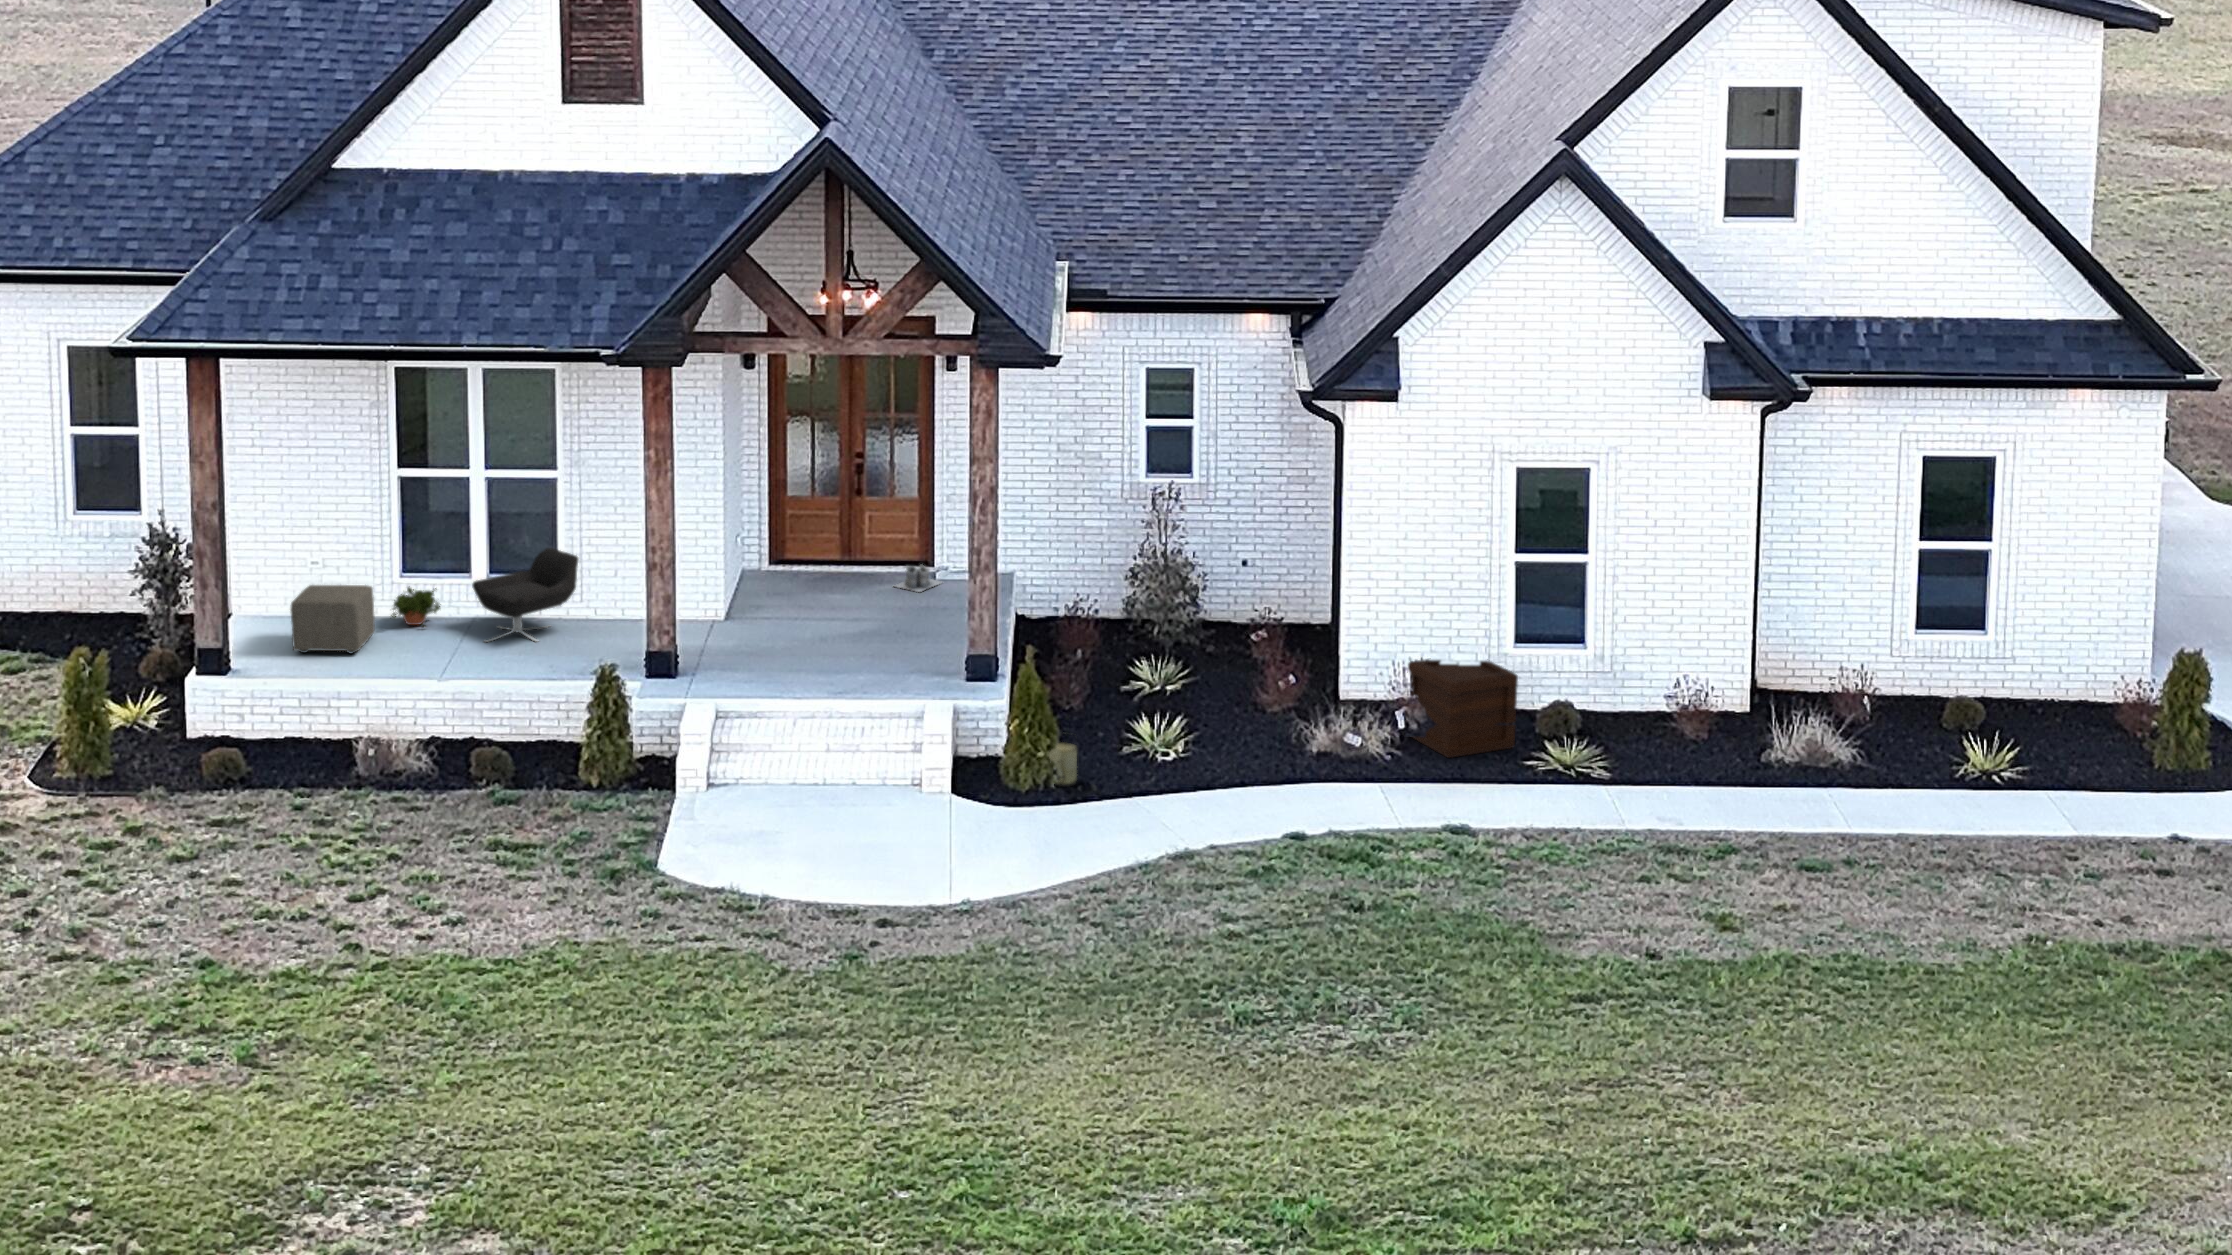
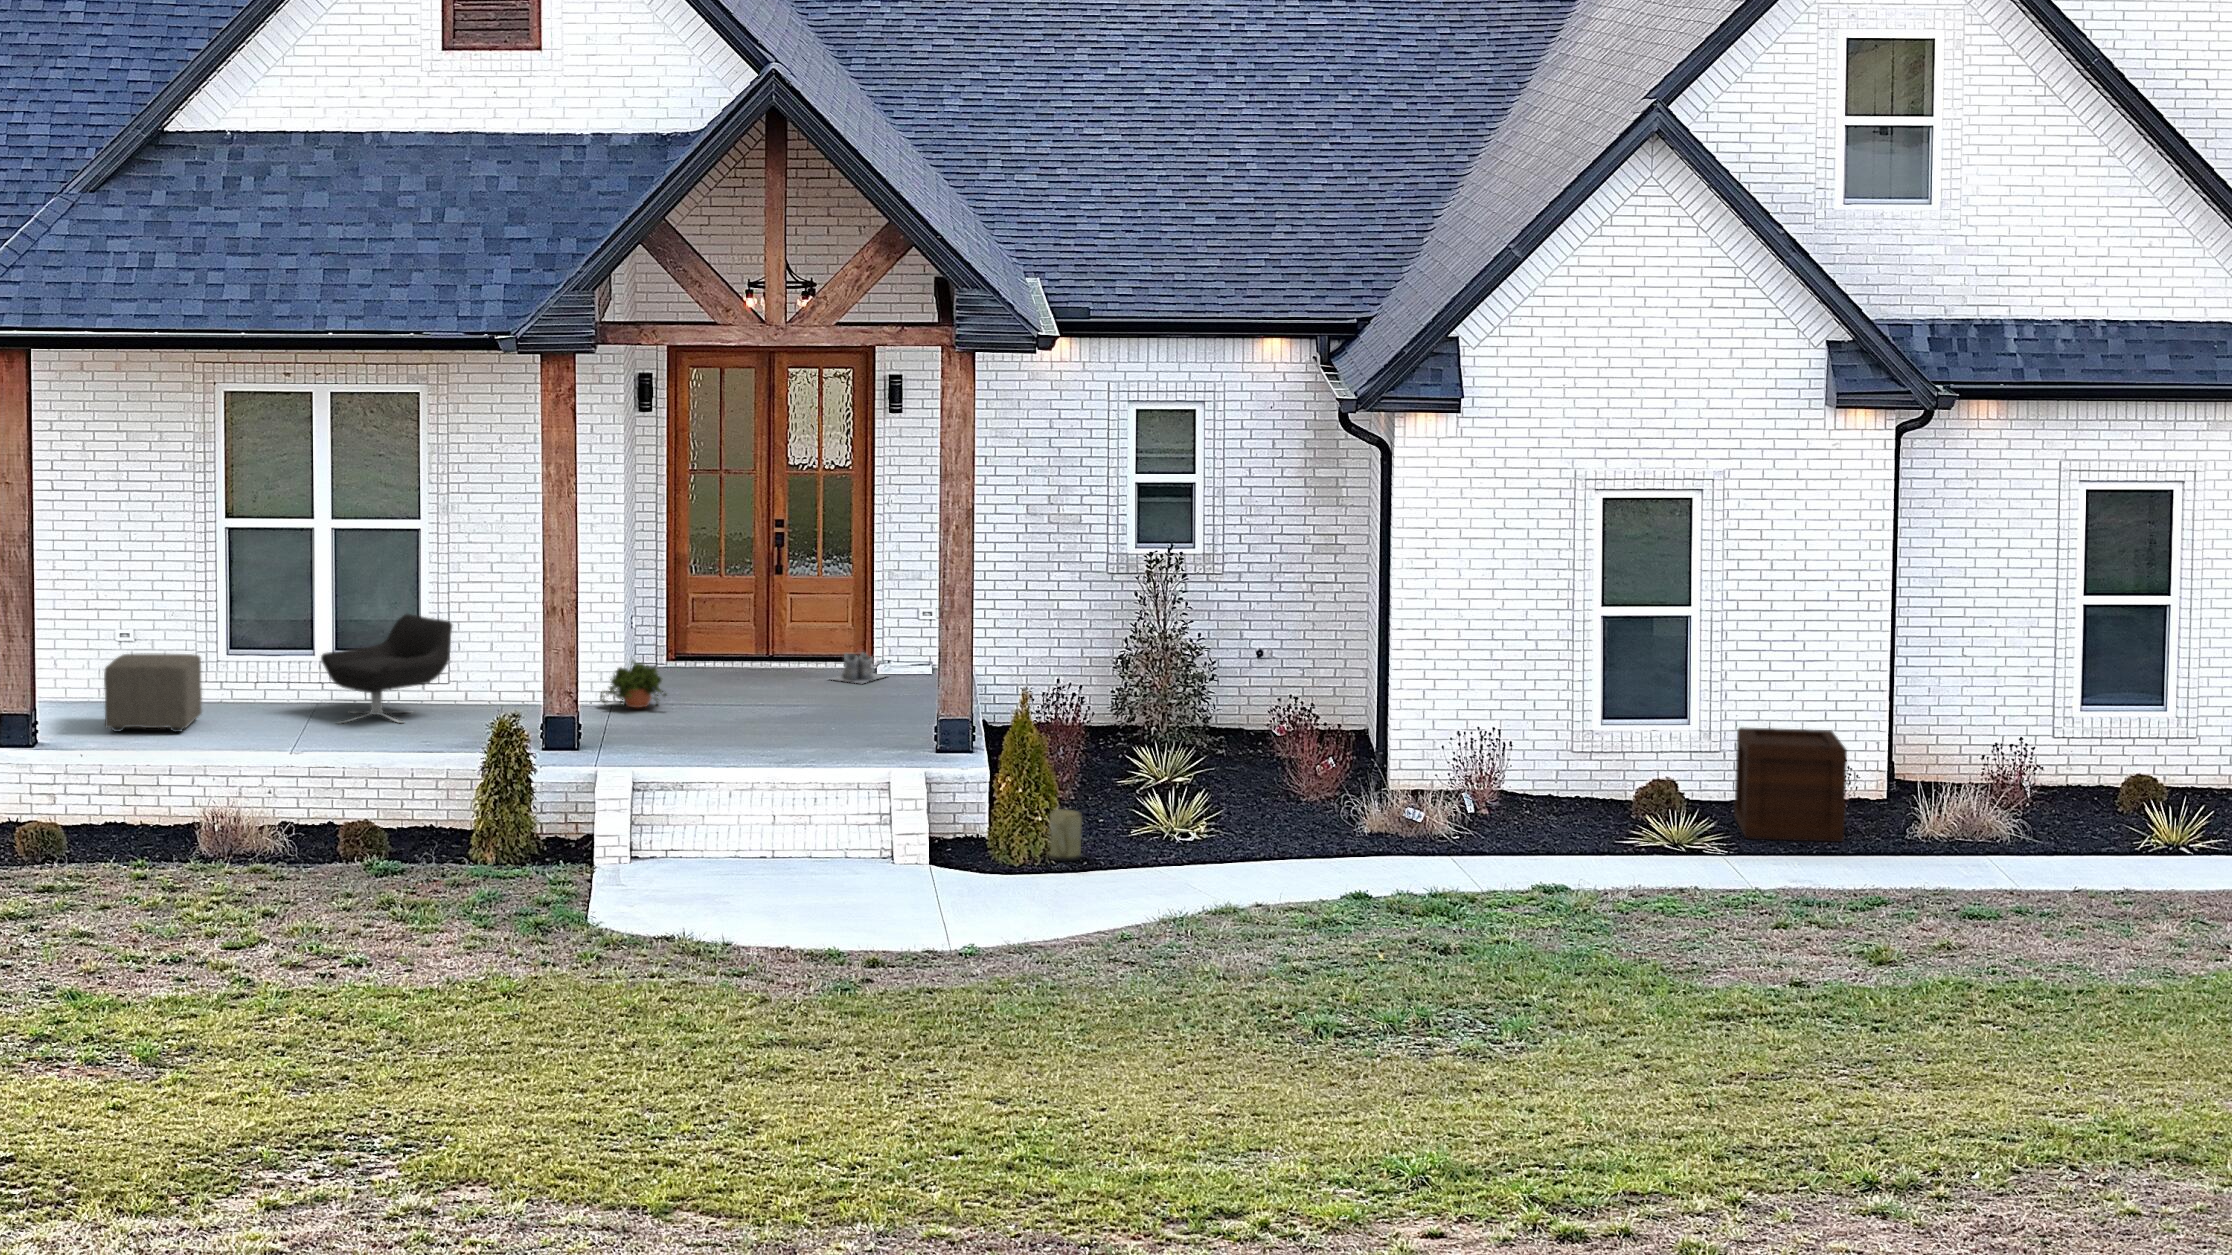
potted plant: present [391,586,441,625] -> present [601,660,667,708]
wooden crate: present [1408,660,1518,758] -> present [1734,728,1847,842]

